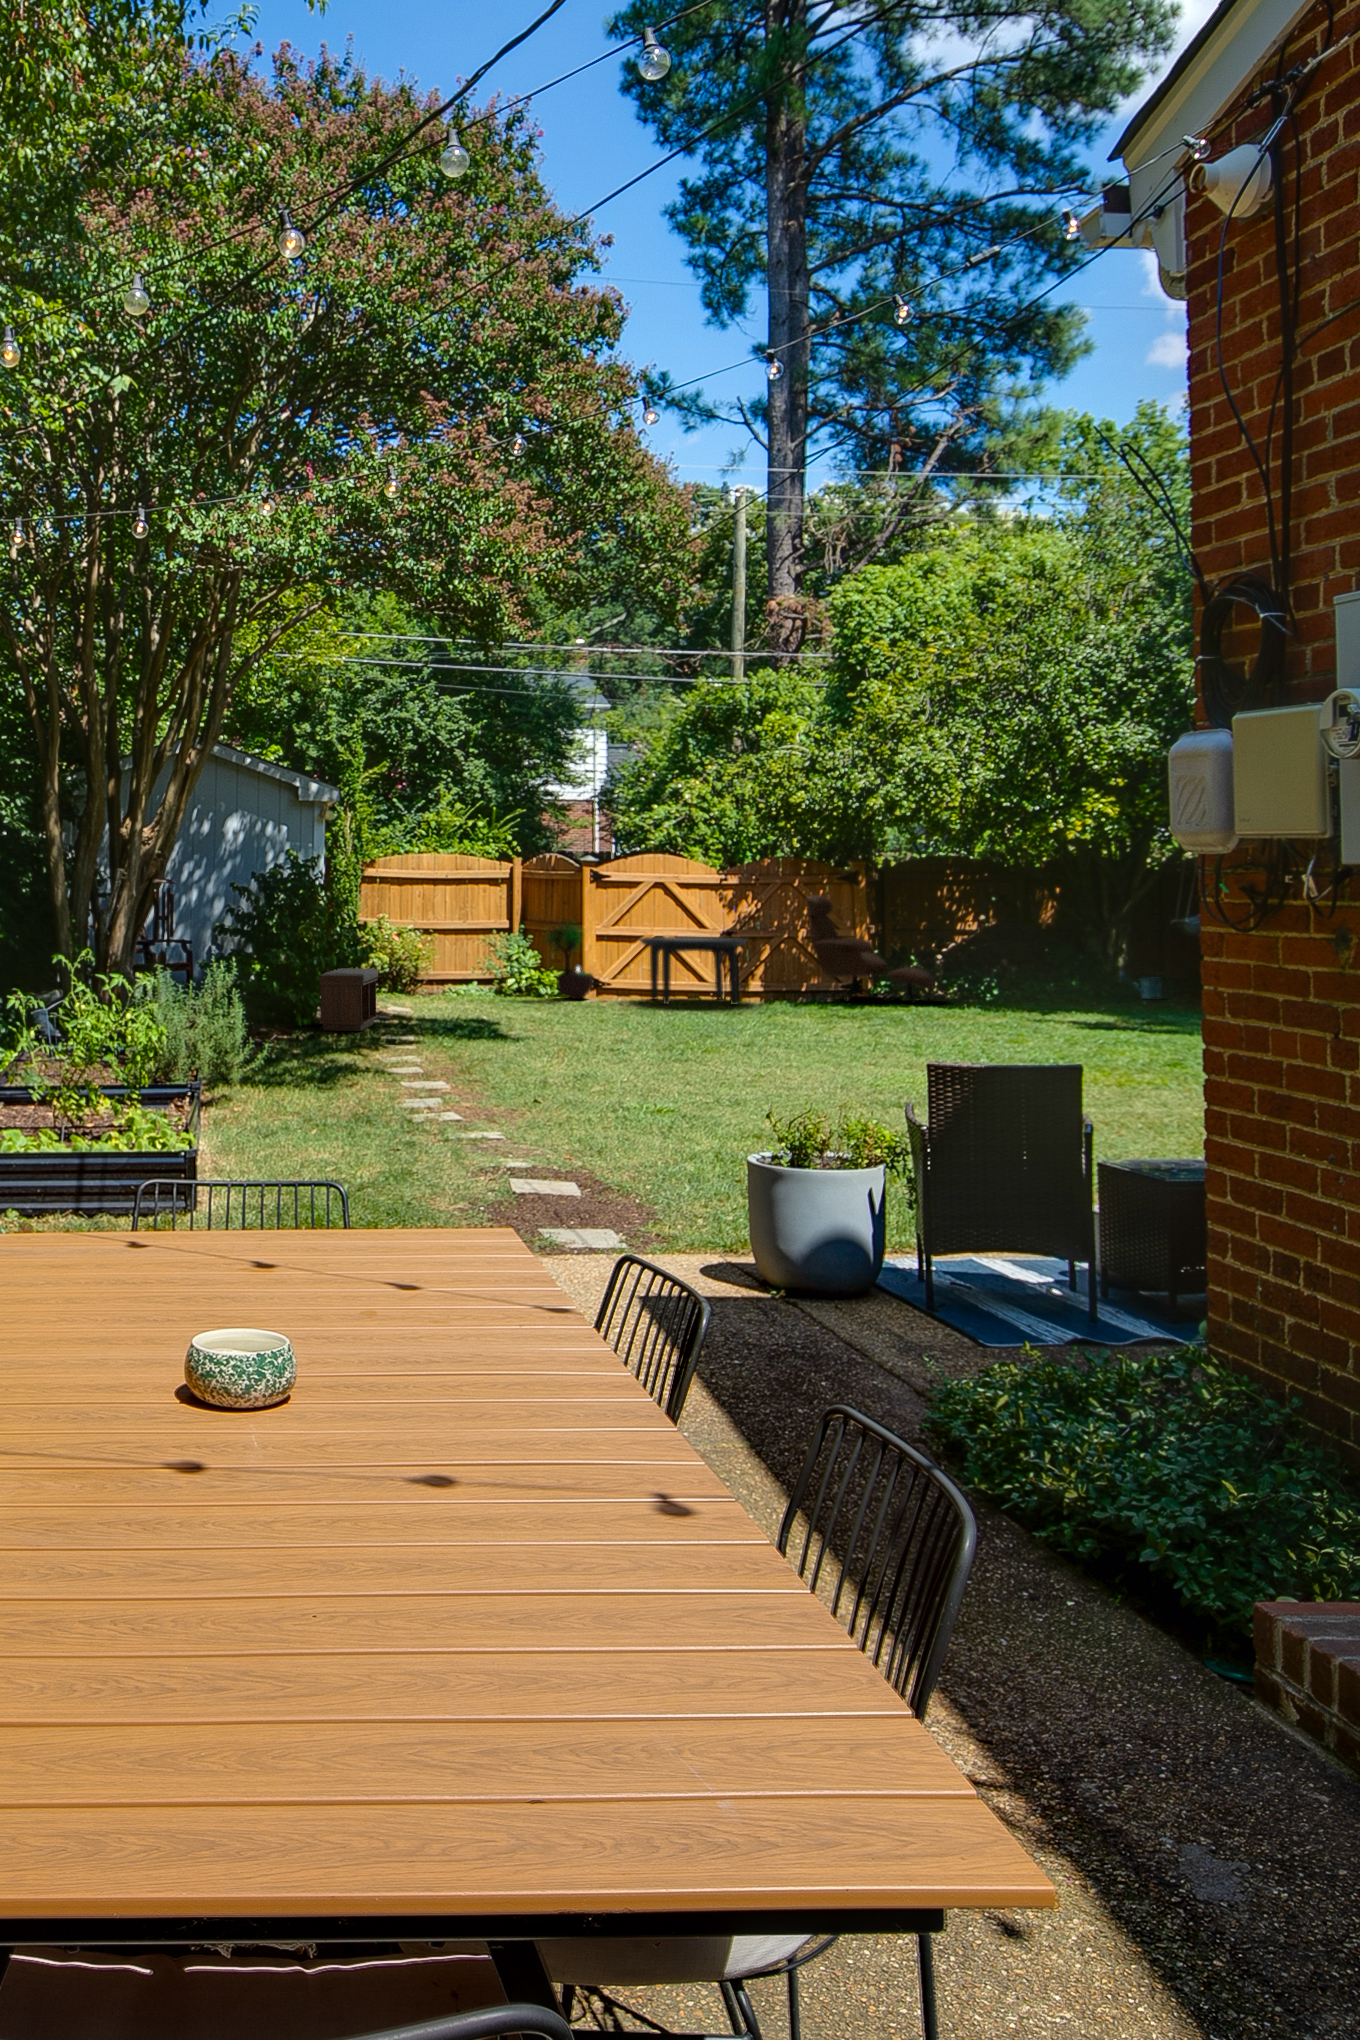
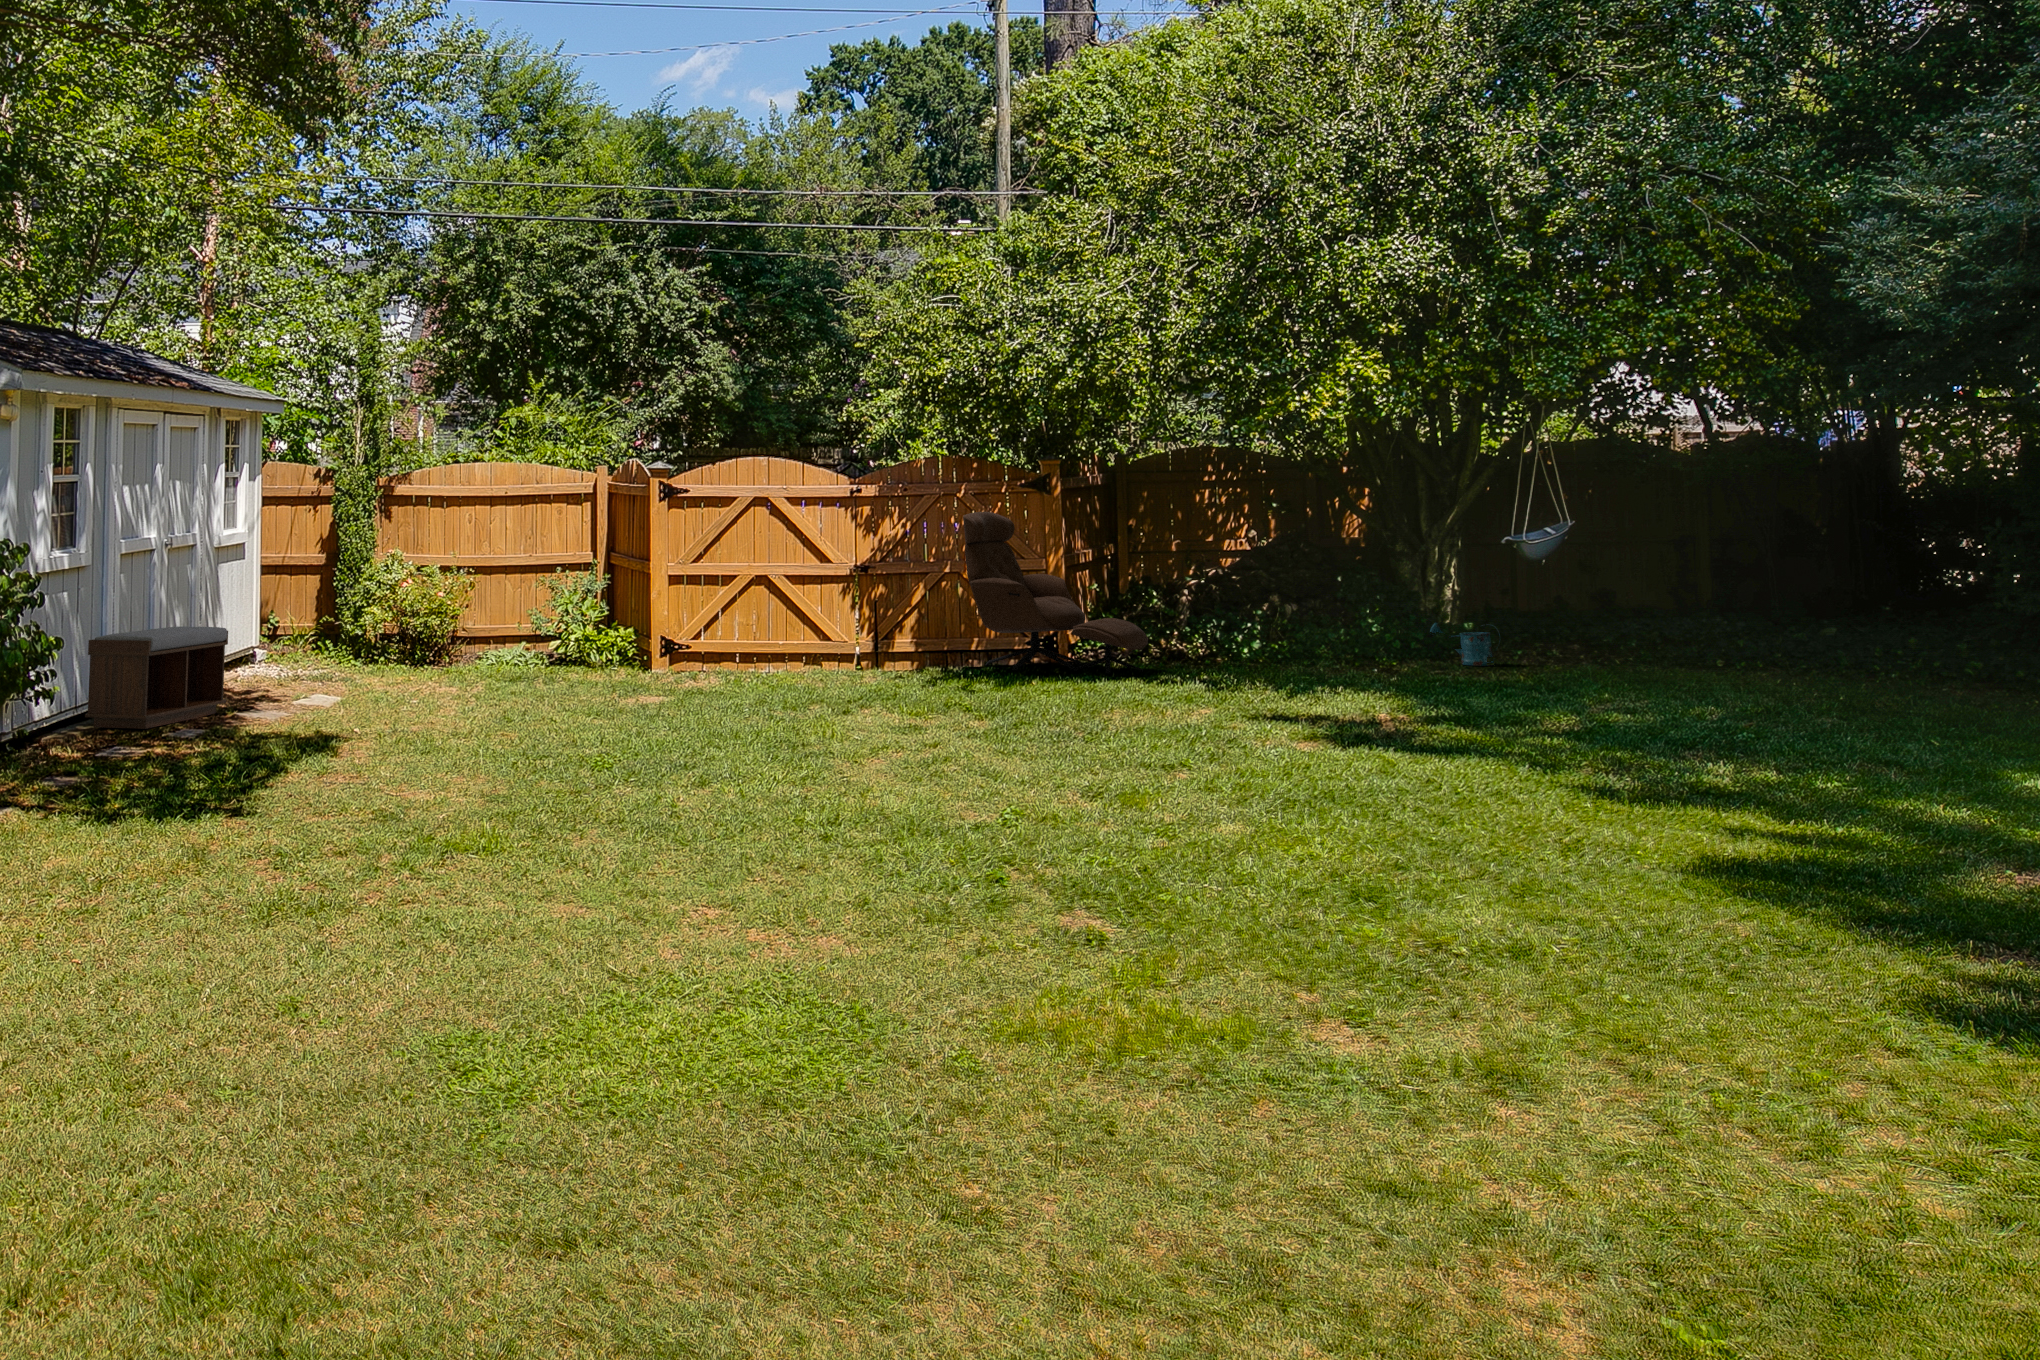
potted tree: present [542,920,593,999] -> none [581,542,661,666]
round table: present [639,937,747,1005] -> none [711,574,869,676]

